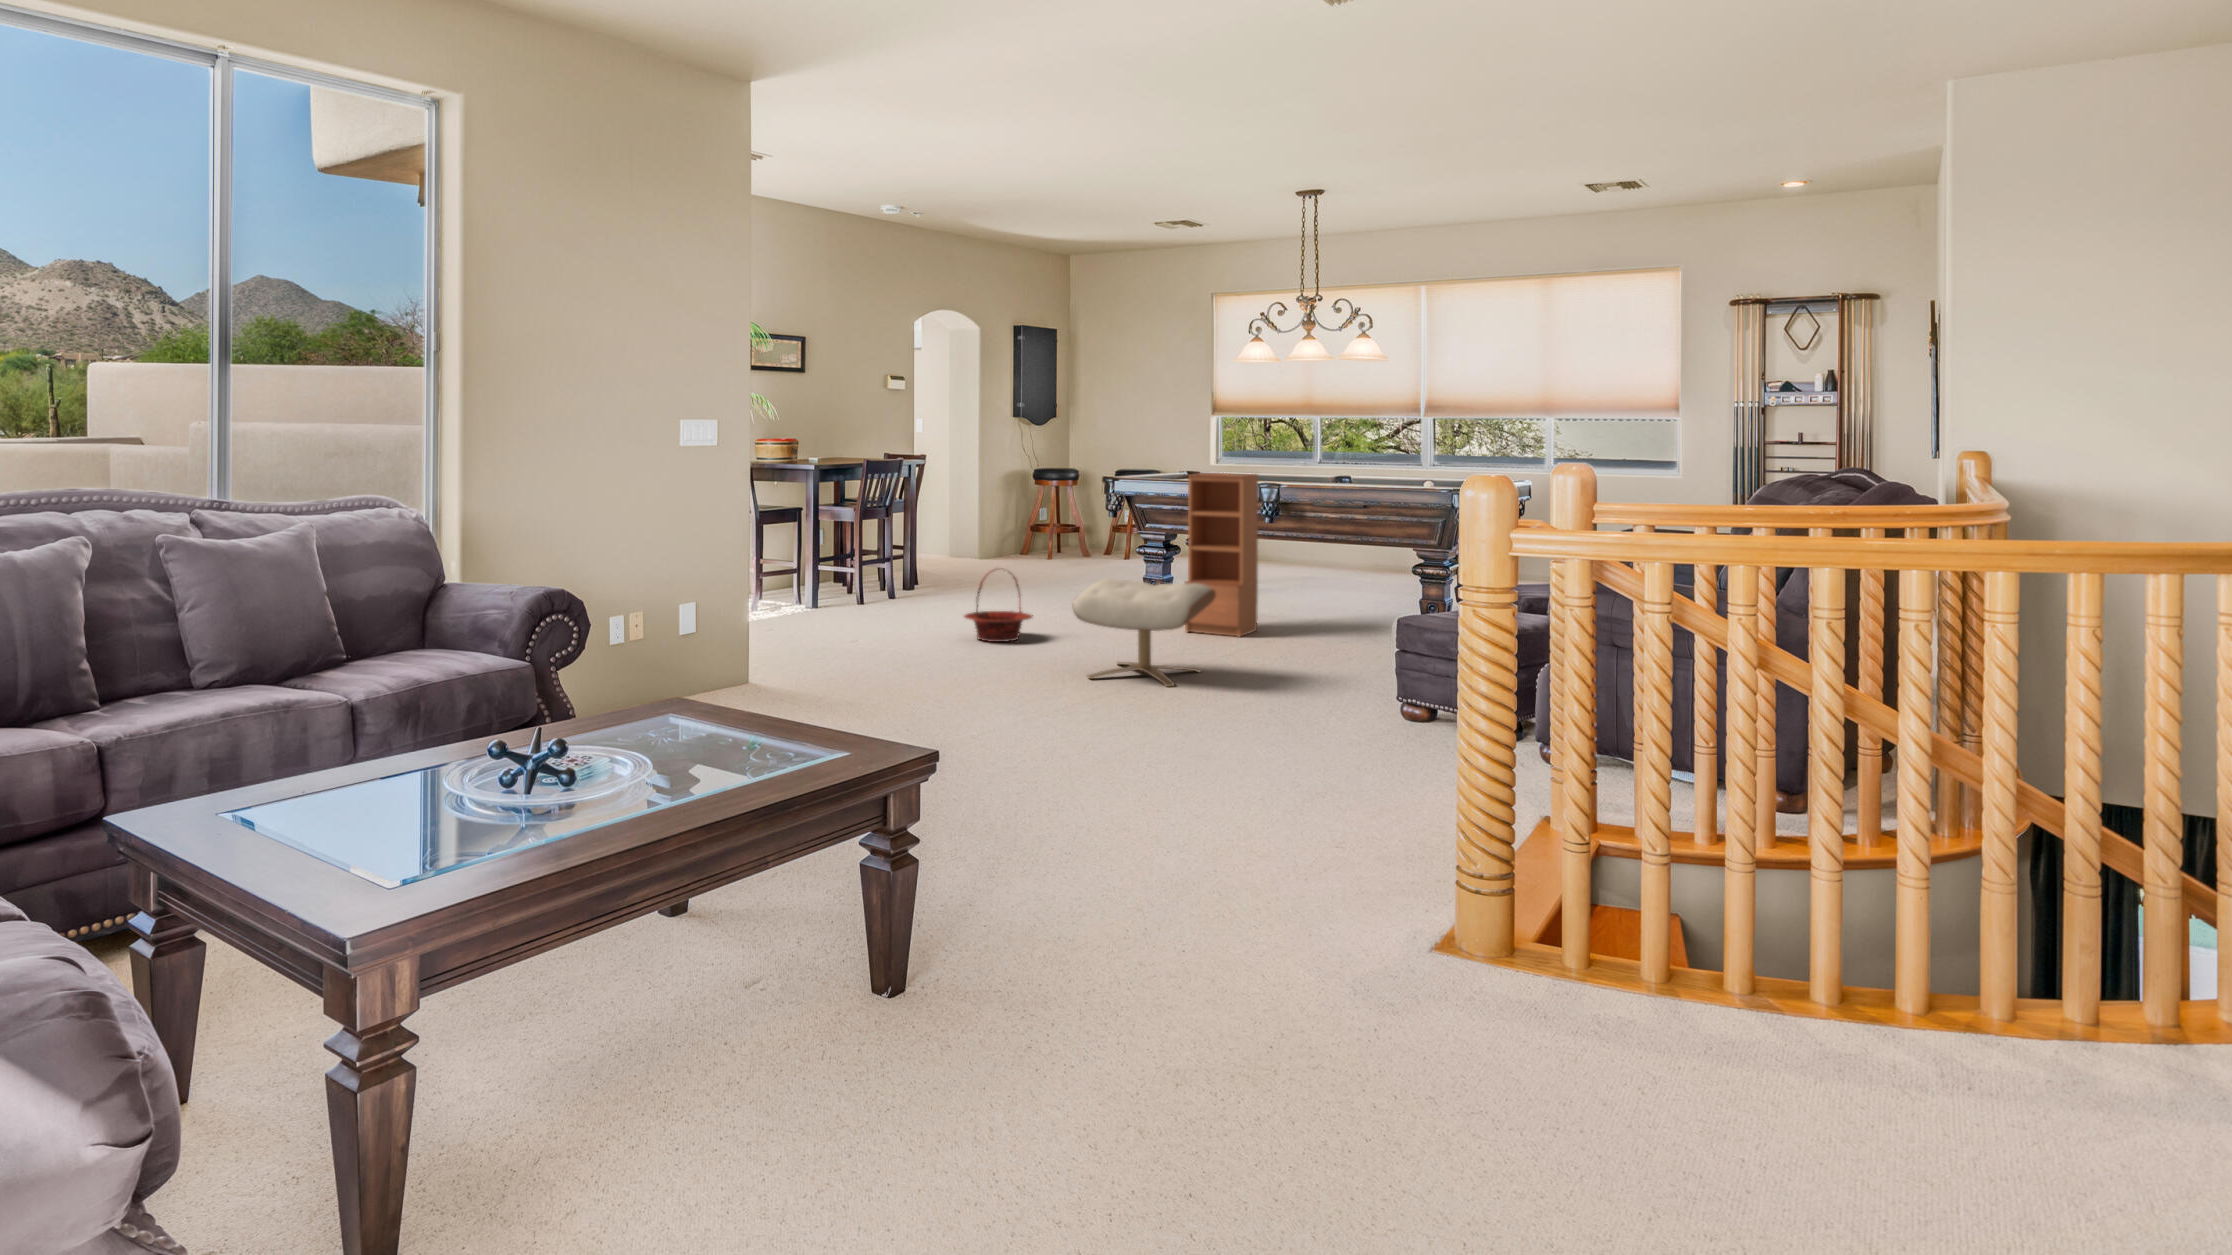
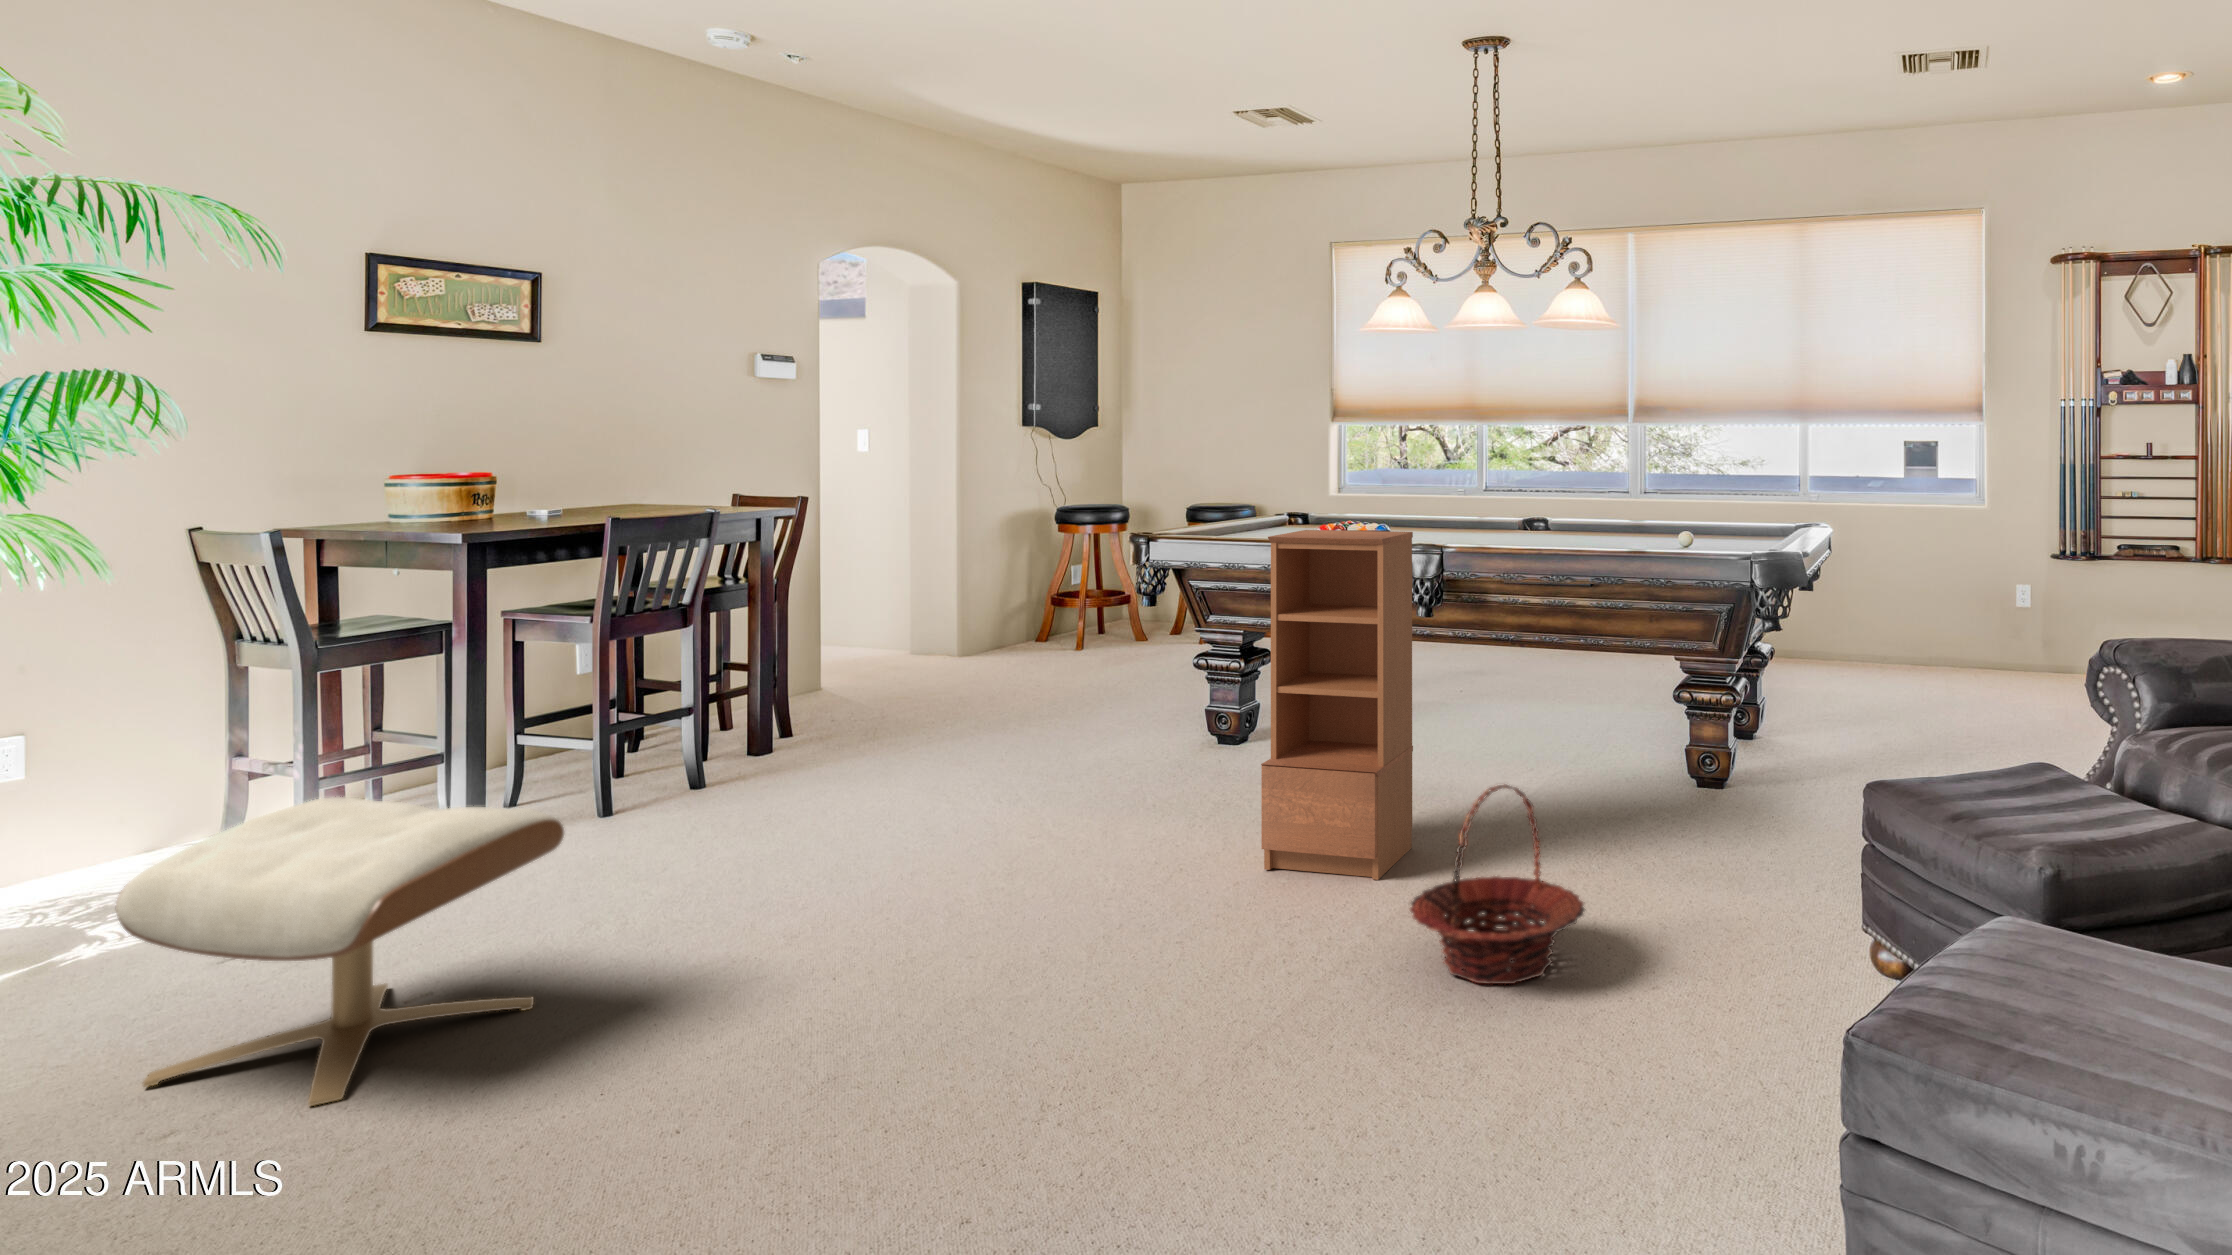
basket: present [964,571,1033,642] -> present [1410,785,1585,984]
ottoman: present [1073,578,1216,687] -> present [116,797,564,1106]

